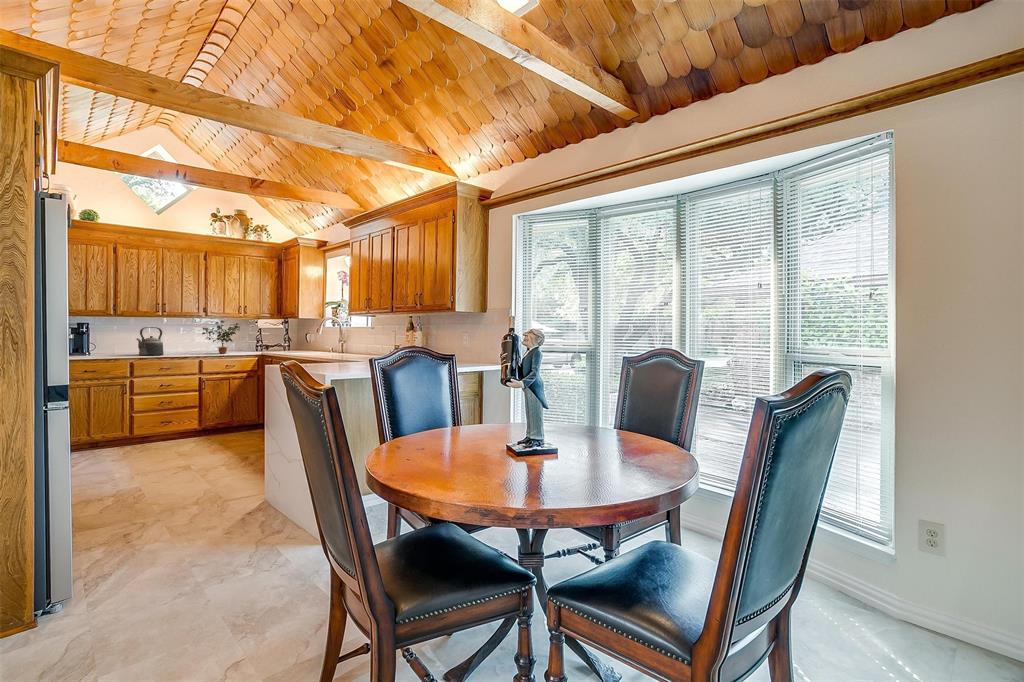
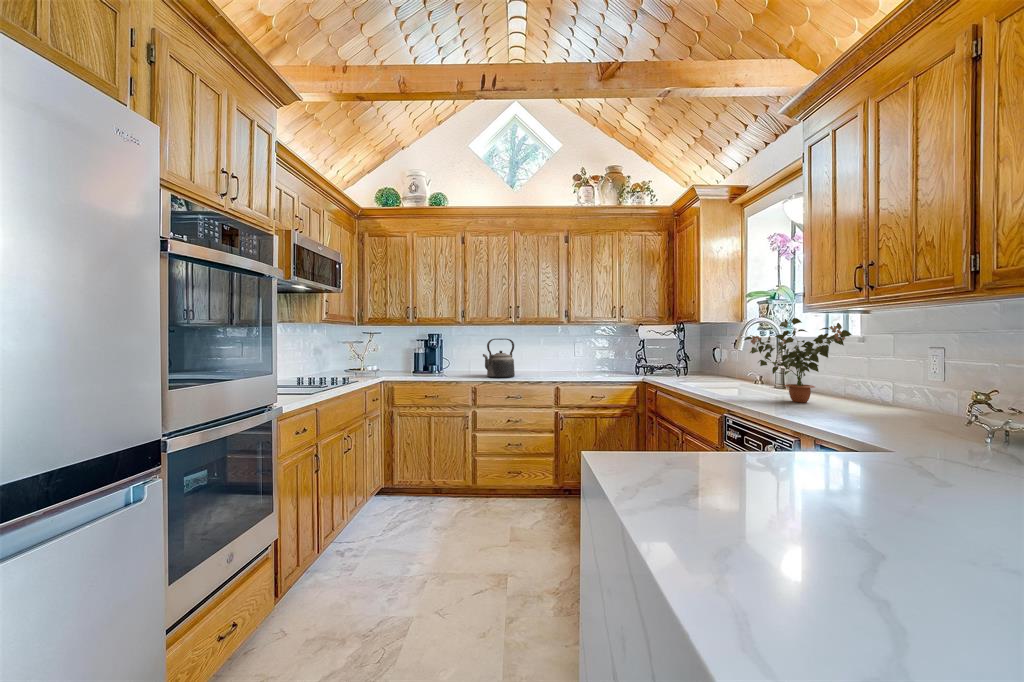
potted plant: present [202,320,240,354] -> present [744,318,852,402]

